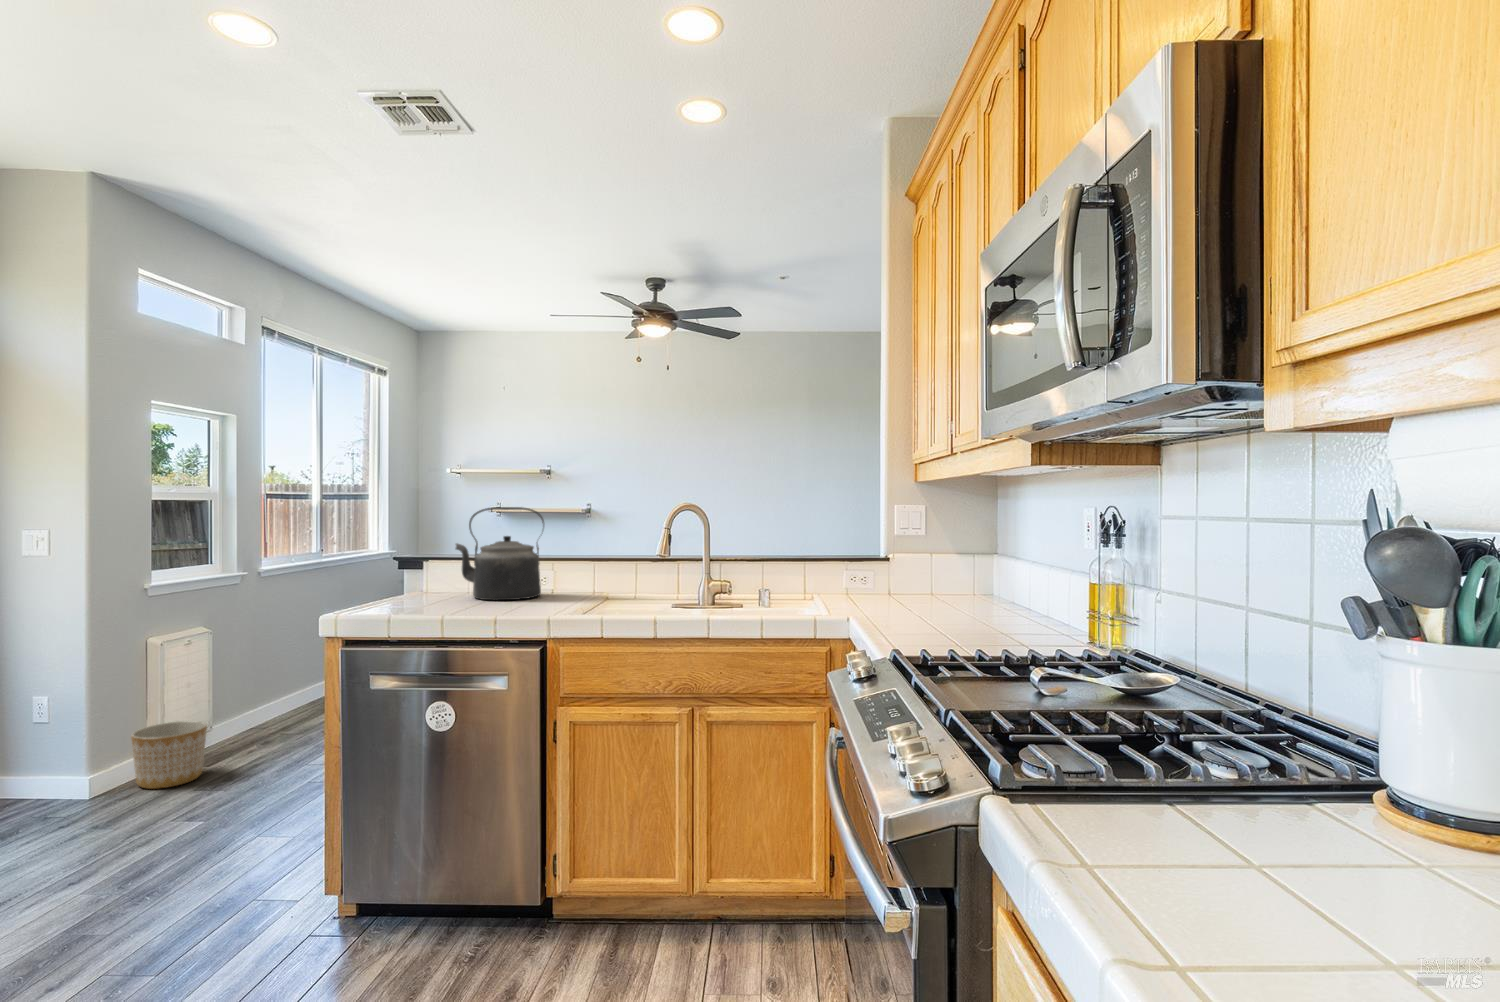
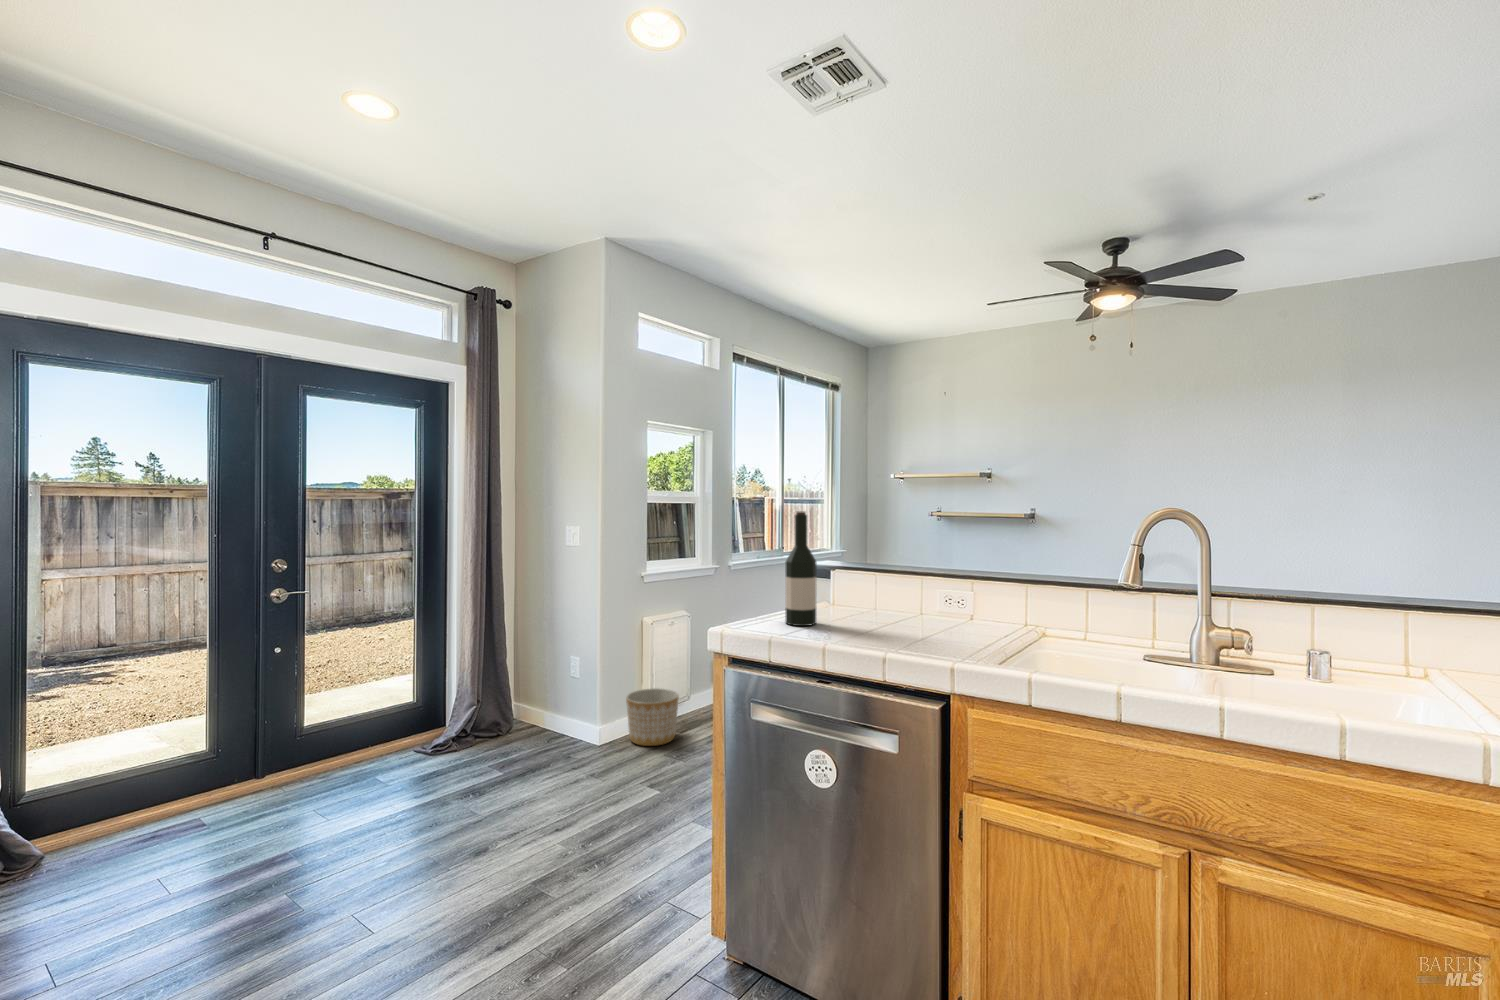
wine bottle: none [392,507,421,608] -> present [785,511,817,626]
kettle: present [456,507,544,600] -> none [859,512,963,625]

